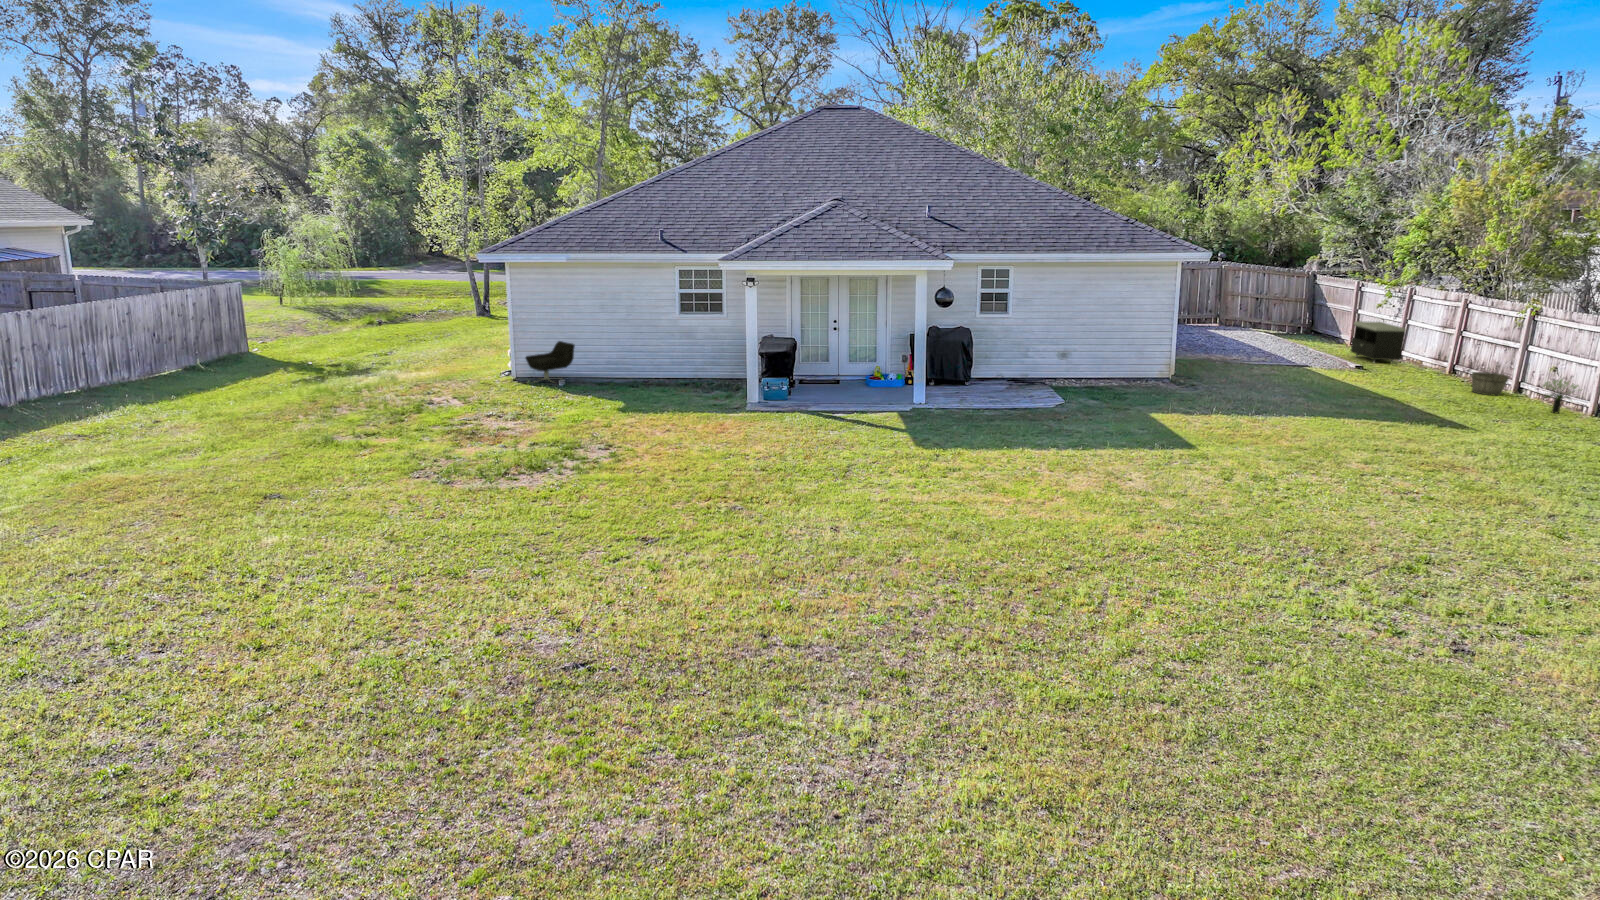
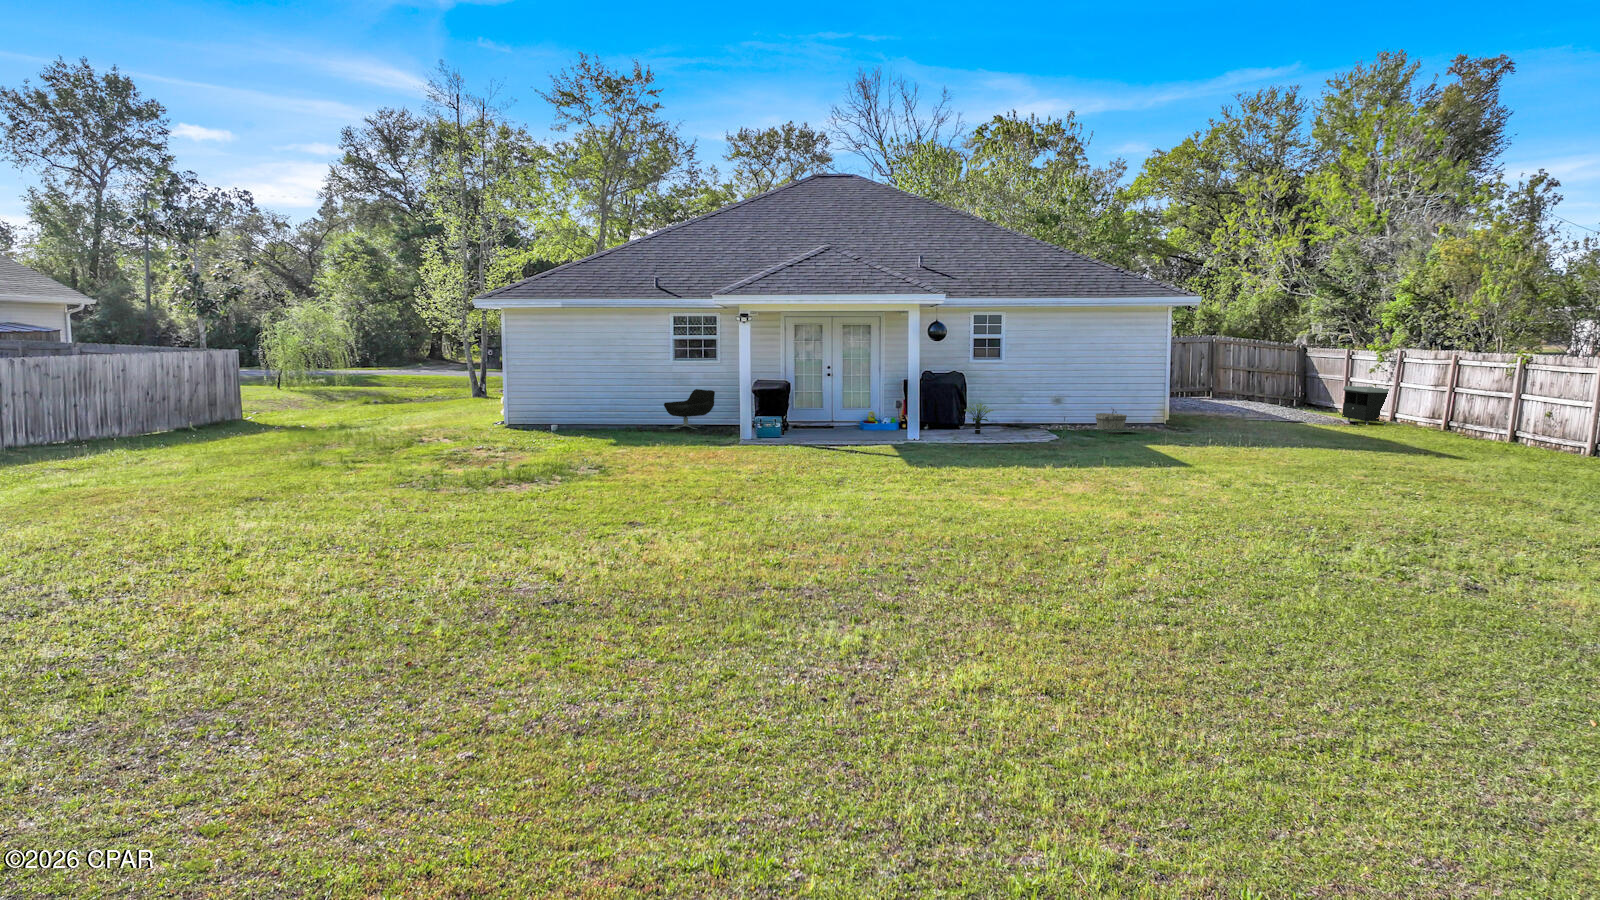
lounge chair: present [526,341,575,380] -> present [664,389,715,429]
wooden bucket: present [1471,372,1509,395] -> present [1096,409,1127,434]
potted plant: present [1543,379,1578,413] -> present [964,403,993,434]

